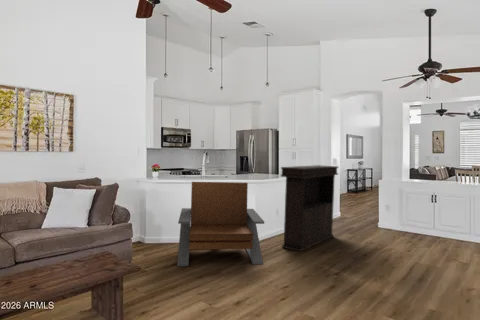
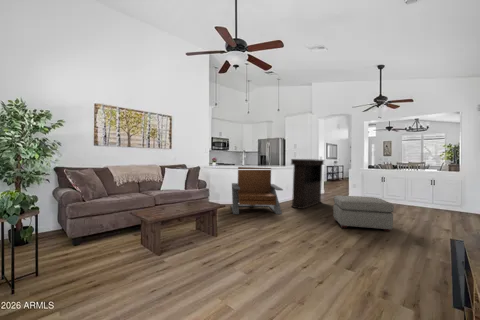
ottoman: none [349,235,452,303] -> present [333,195,394,232]

